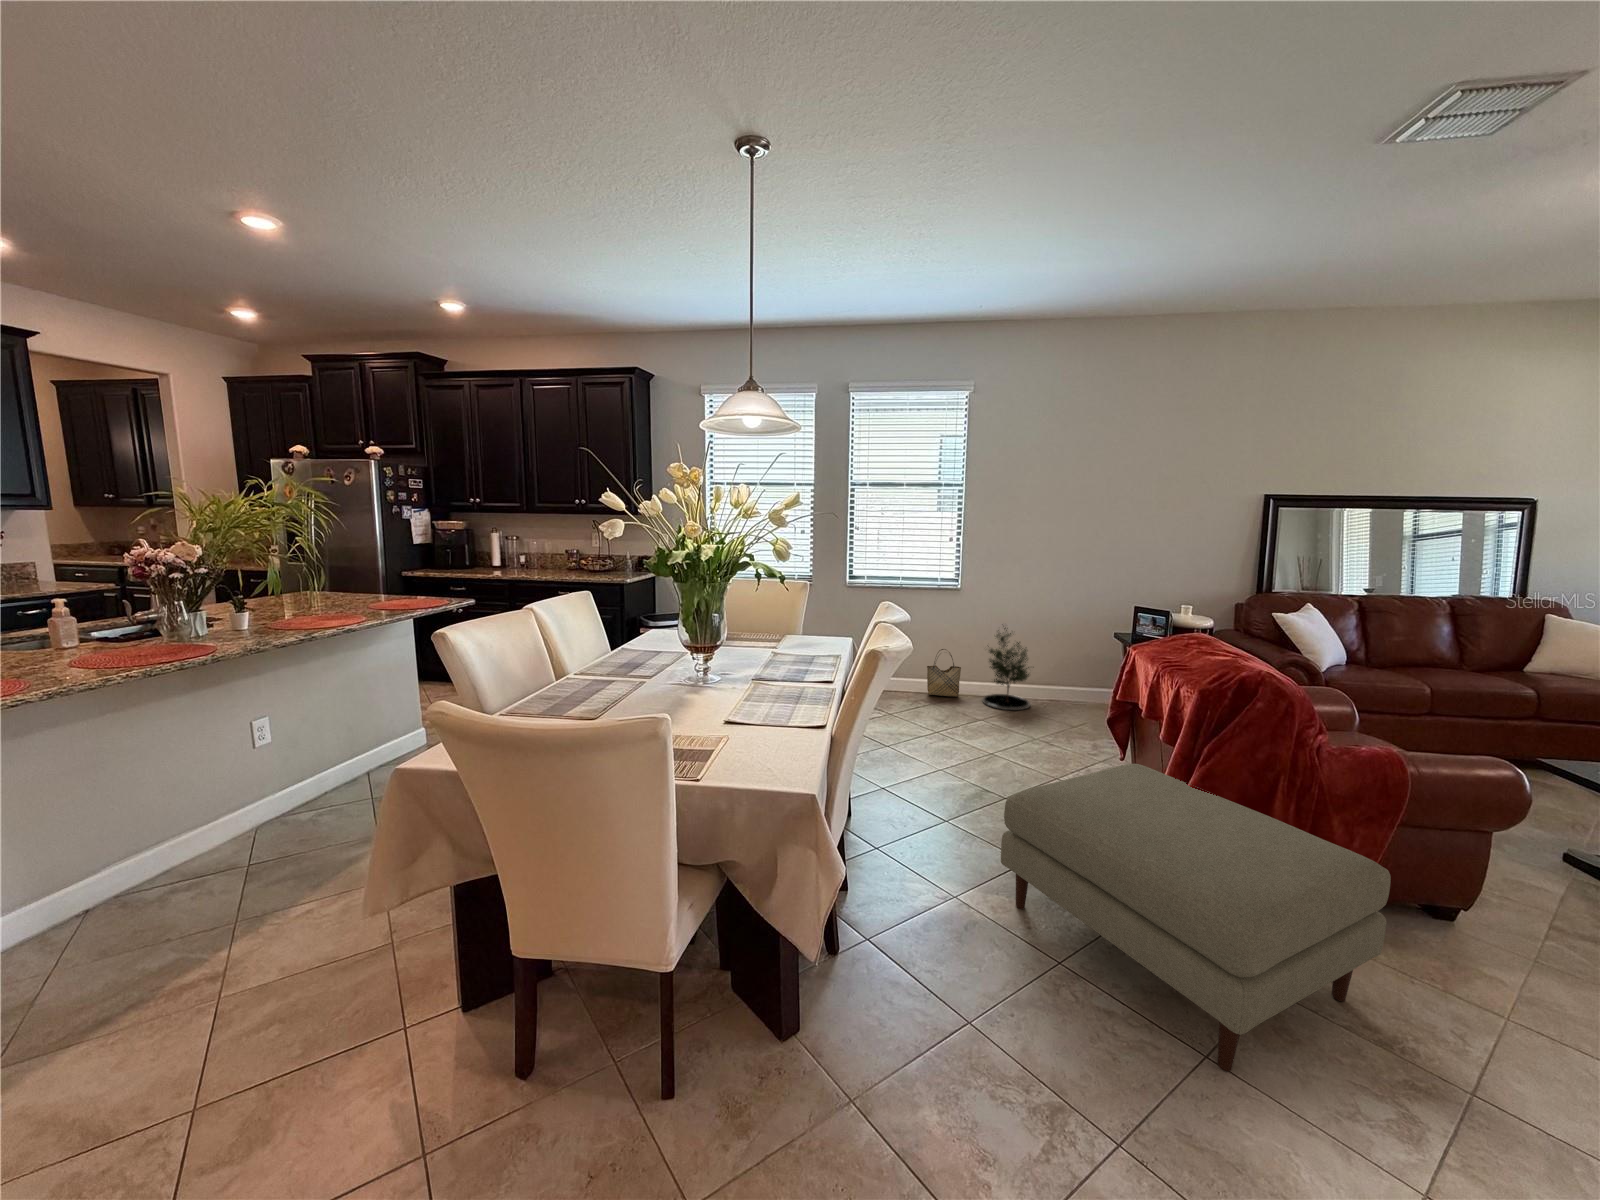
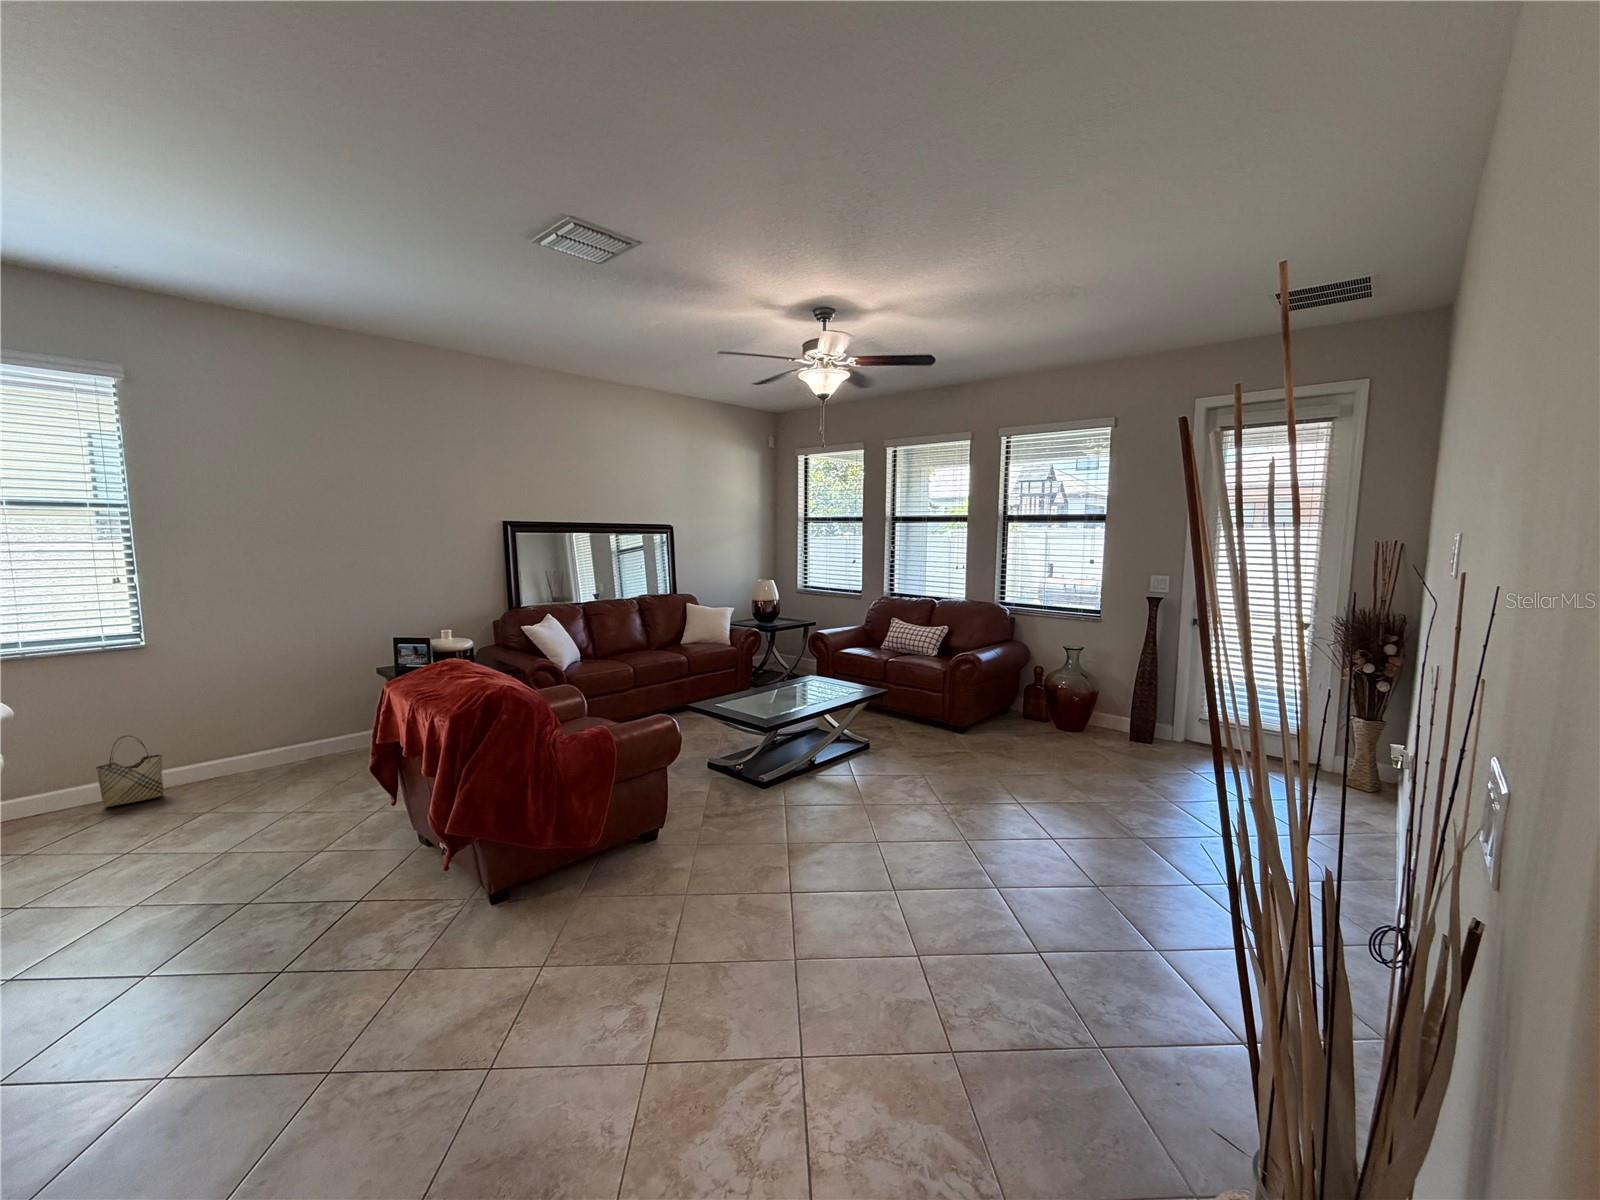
potted tree: present [983,628,1030,710] -> none [196,683,280,795]
ottoman: present [1001,764,1391,1072] -> none [241,805,600,1047]

